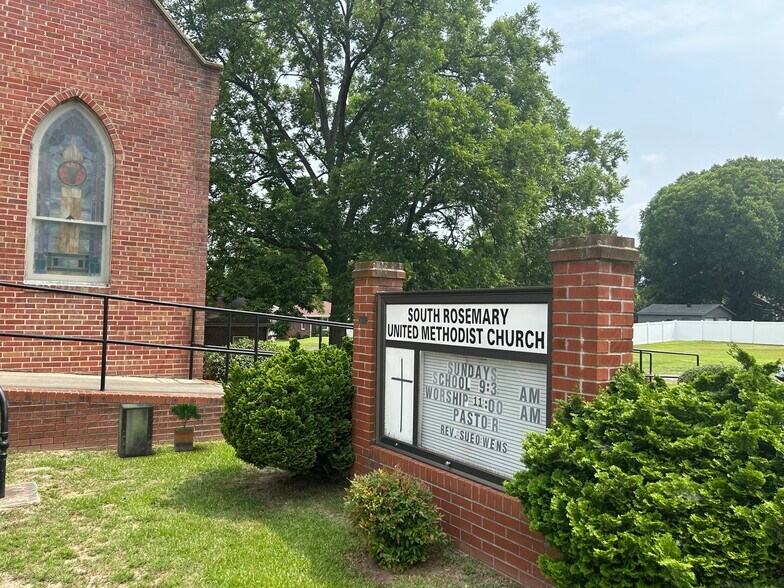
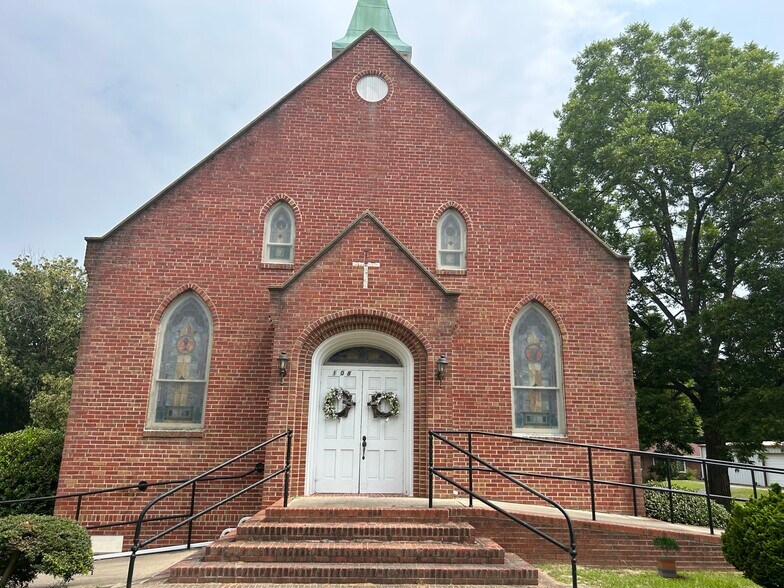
storage box: present [117,403,154,457] -> none [612,533,646,577]

